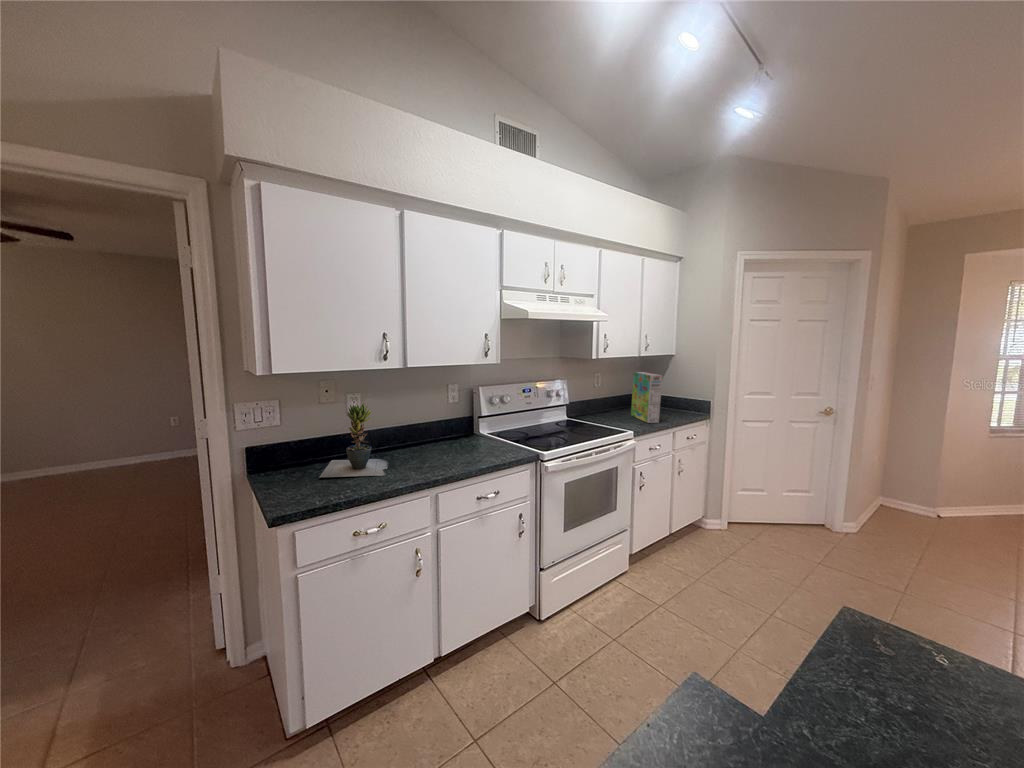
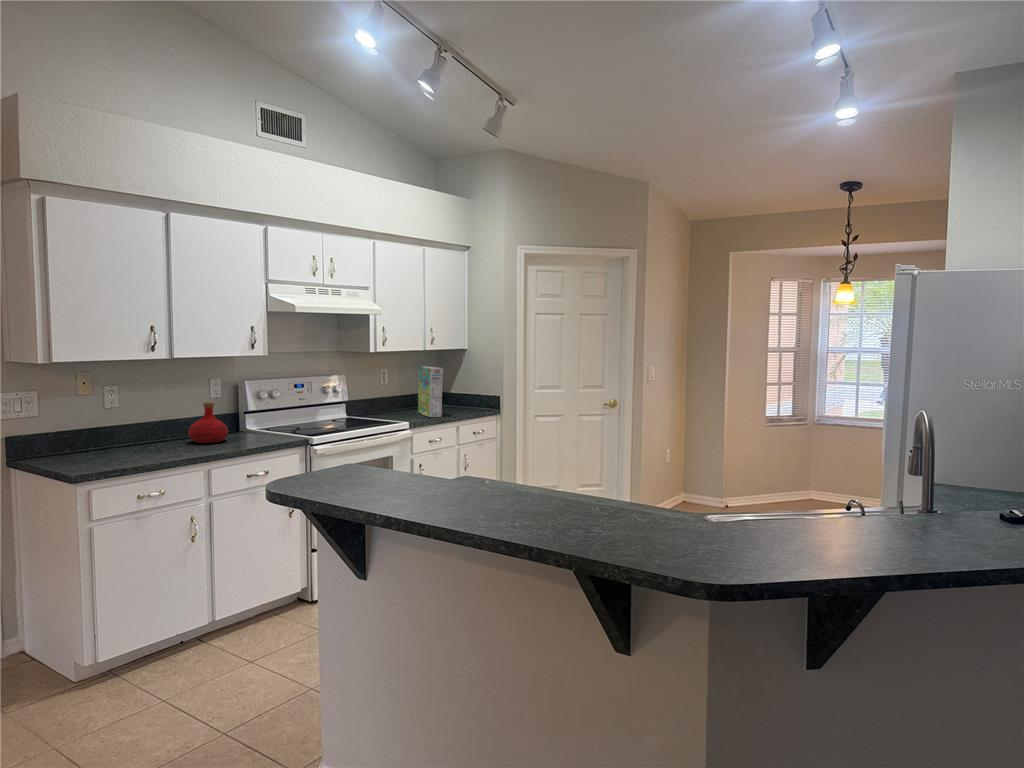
potted plant: present [320,403,387,477] -> none [91,391,157,458]
bottle: none [423,412,461,455] -> present [189,402,228,443]

